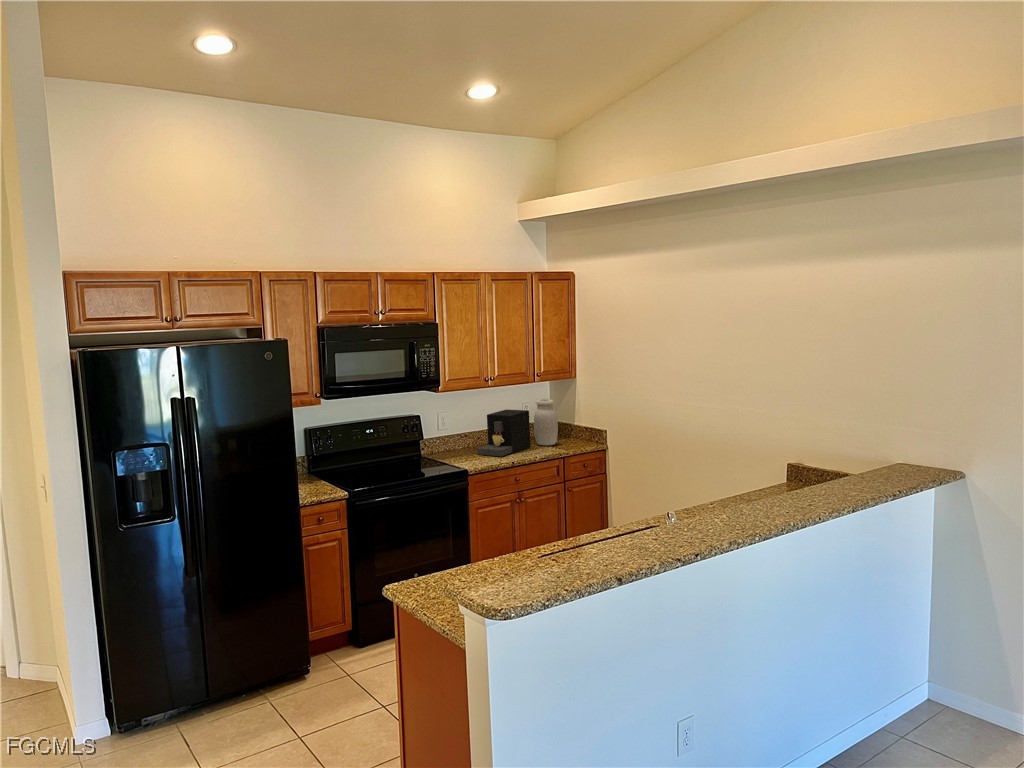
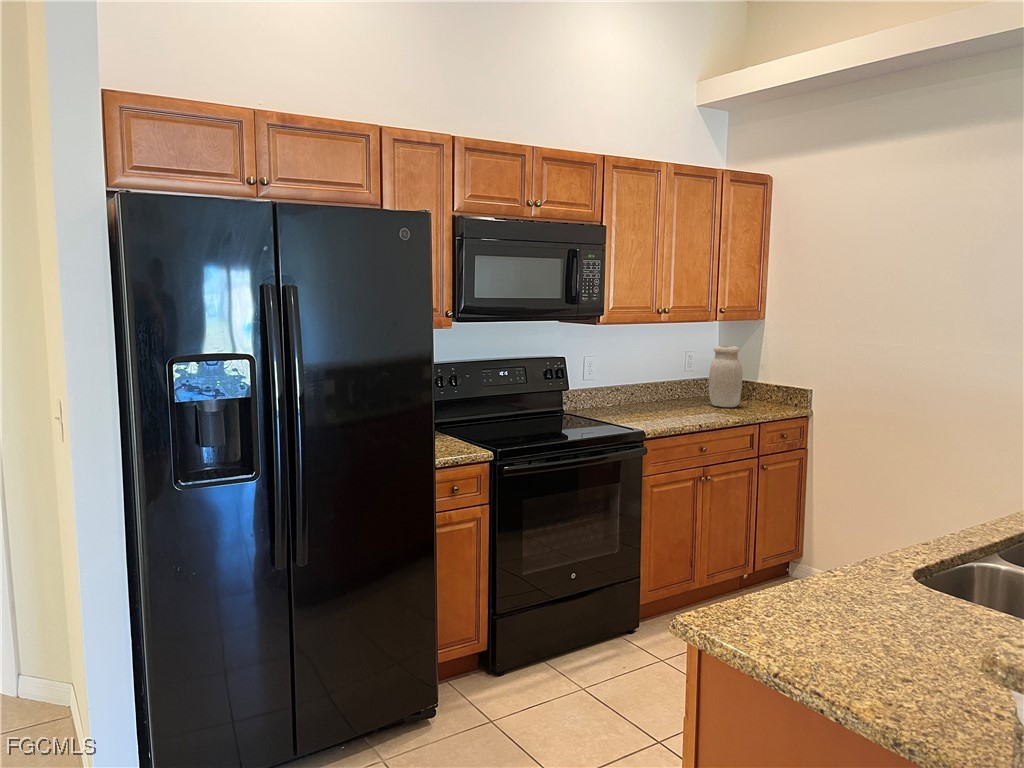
coffee maker: present [477,410,530,456] -> none [641,357,707,417]

